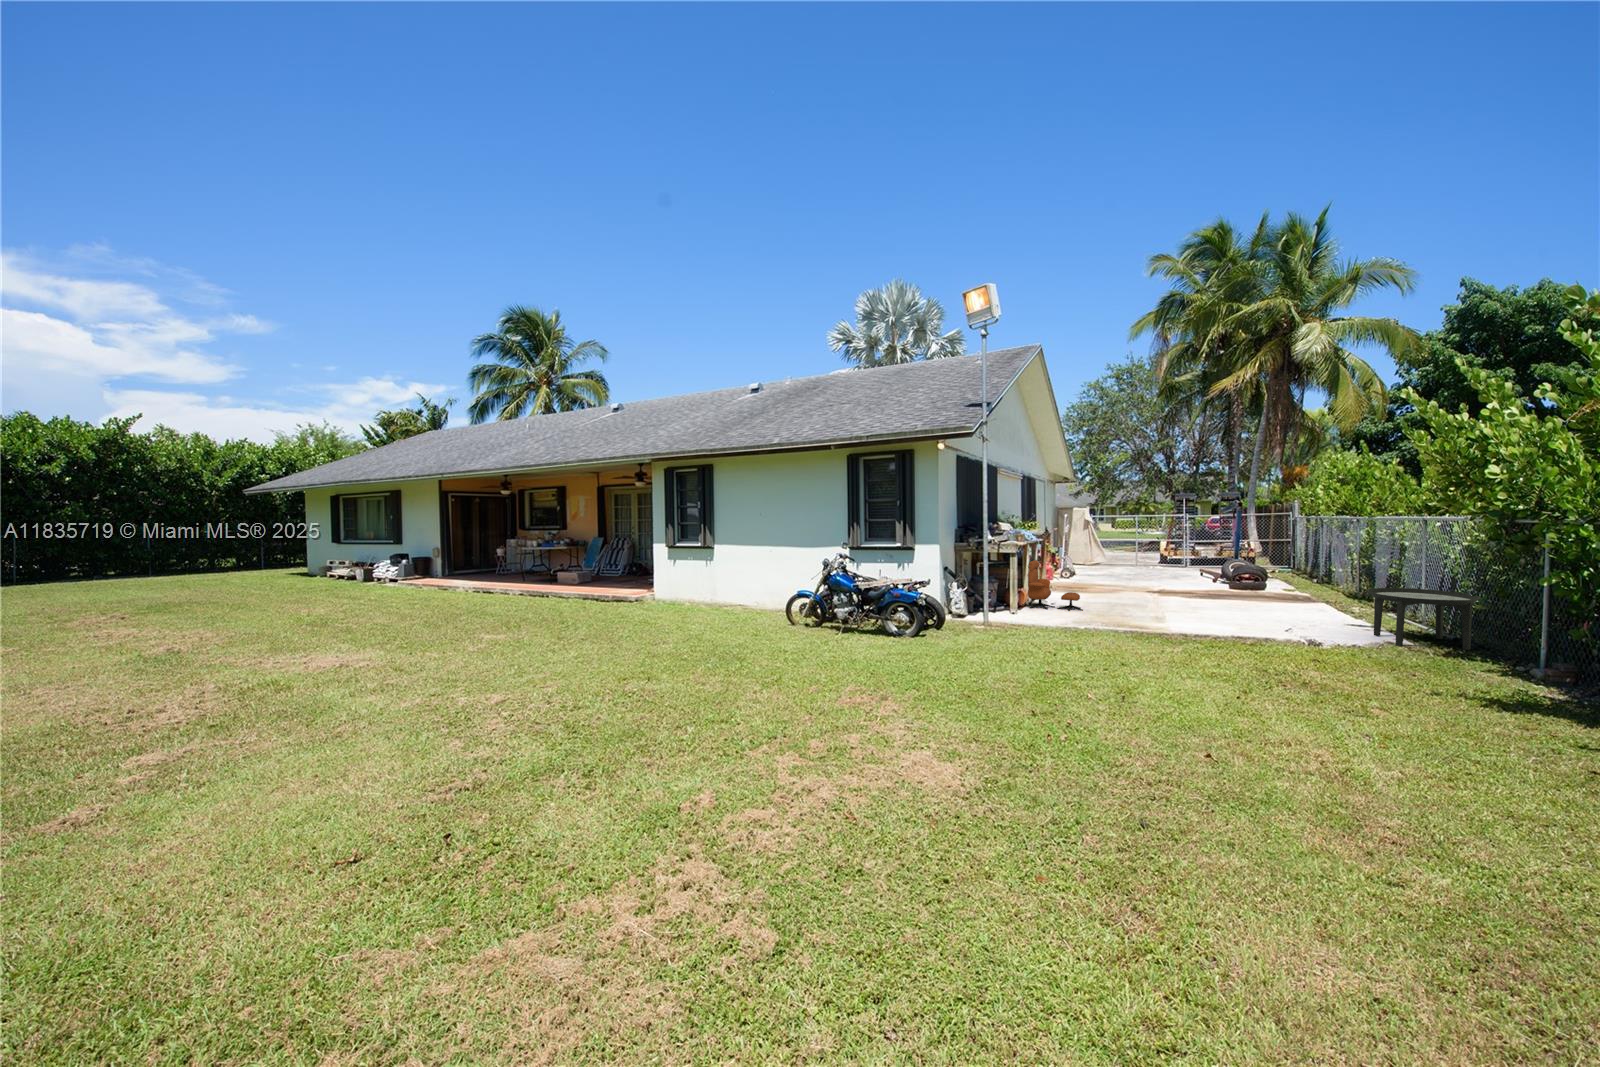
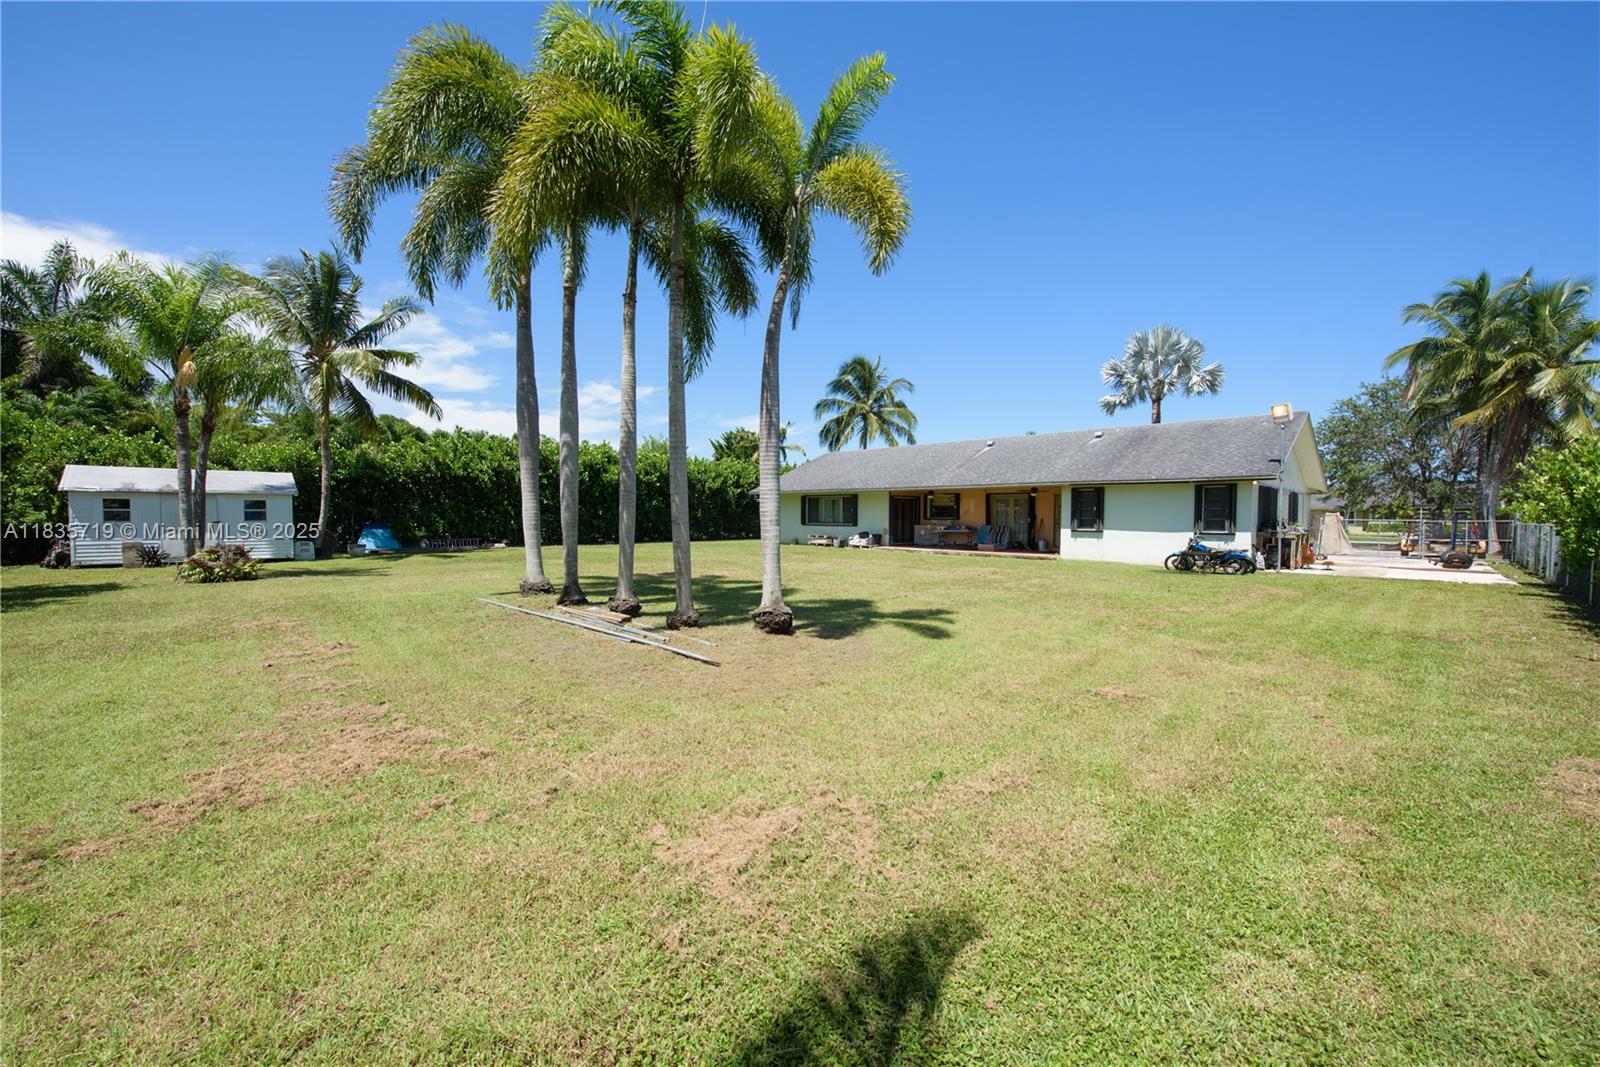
round table: present [1366,588,1481,650] -> present [1179,551,1218,574]

